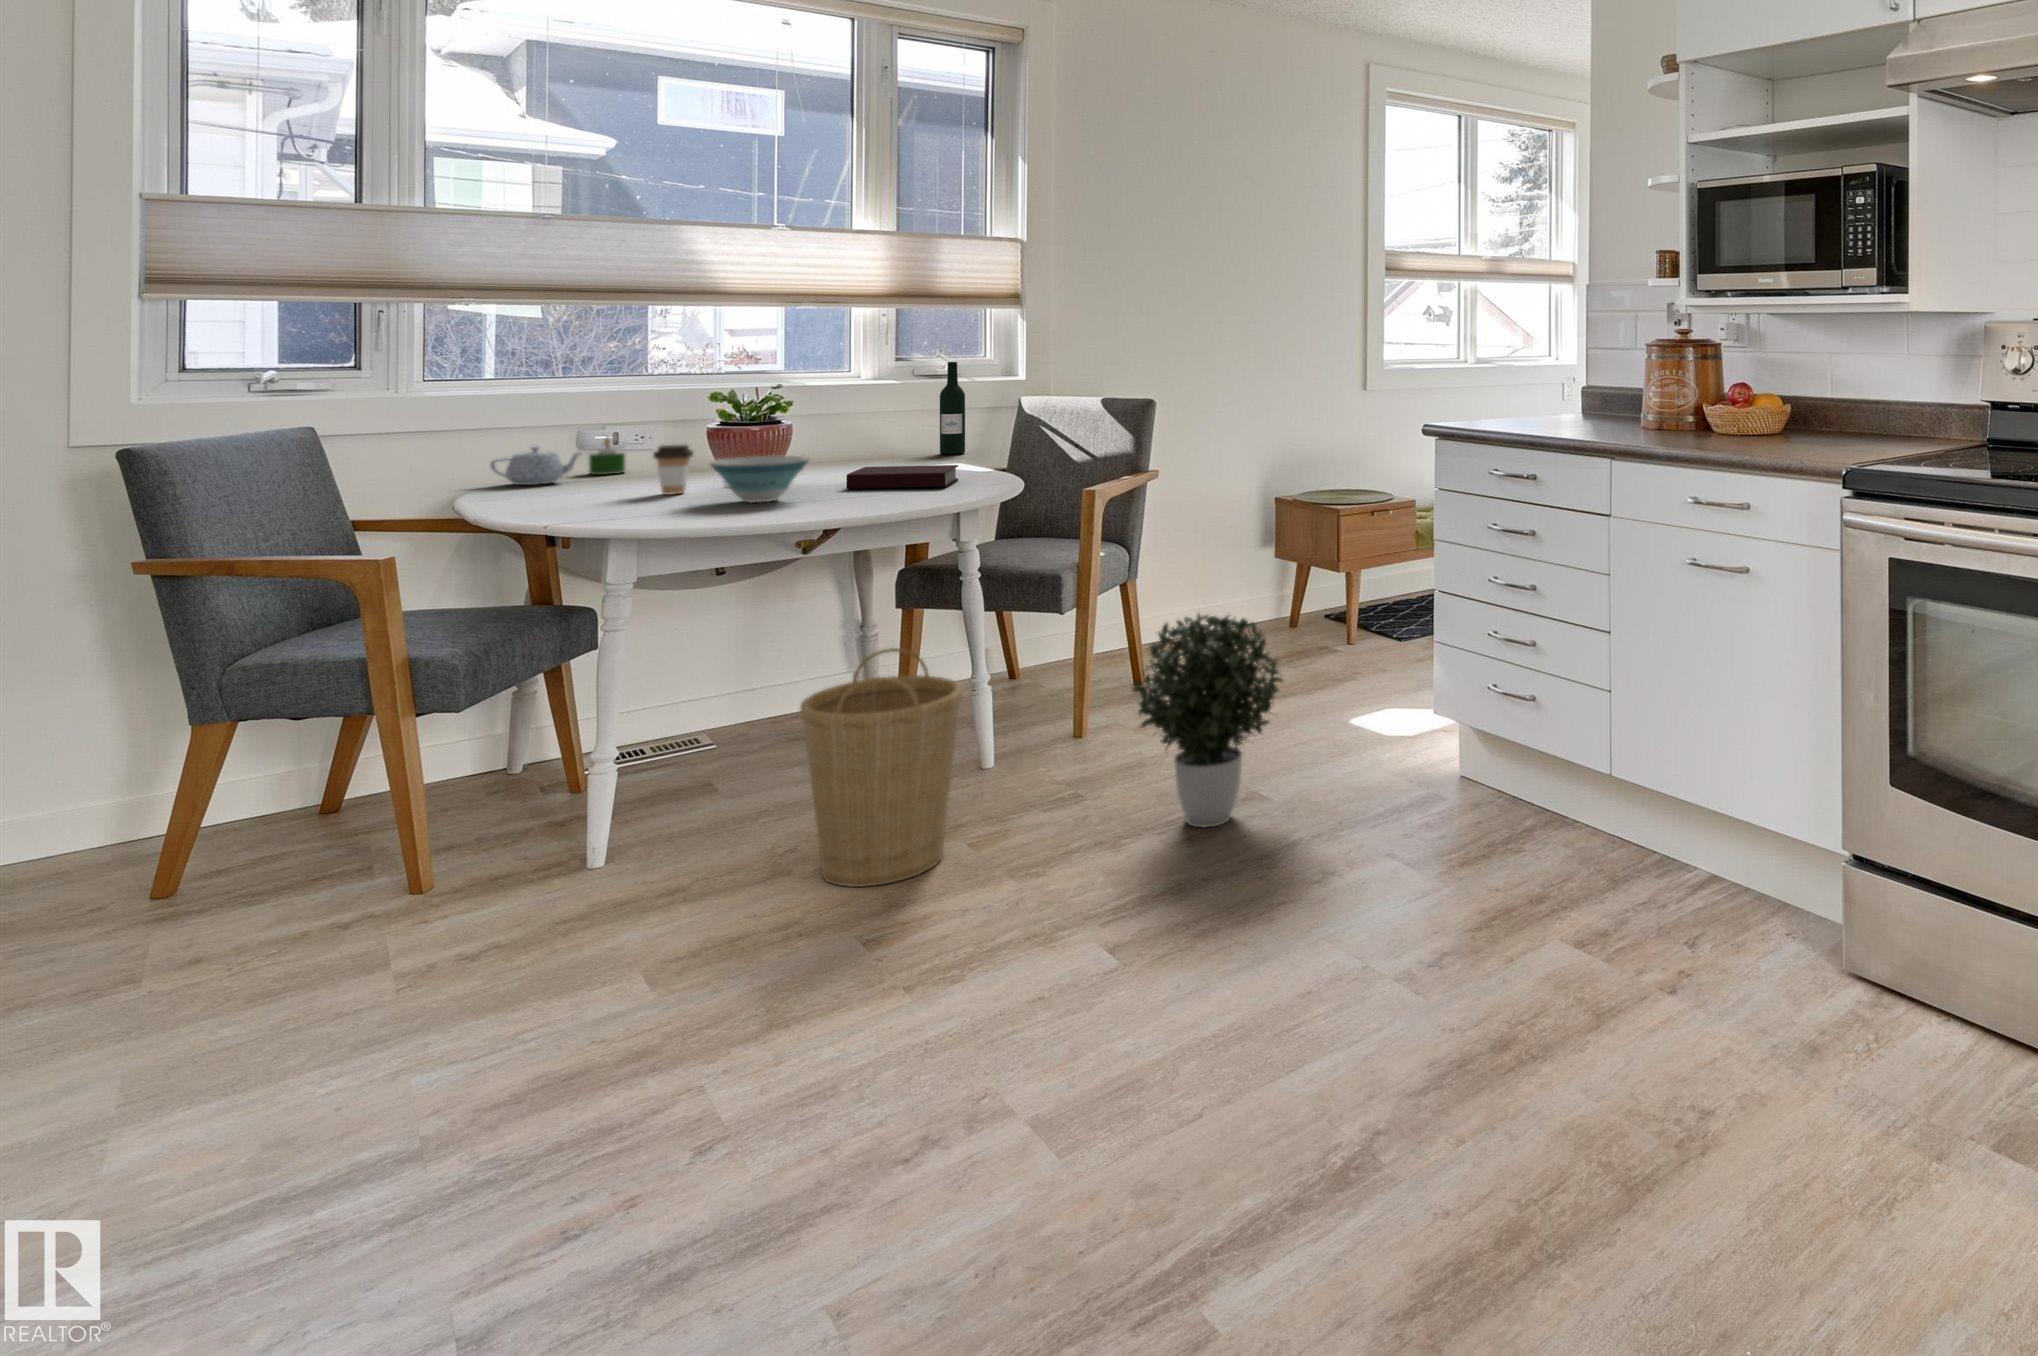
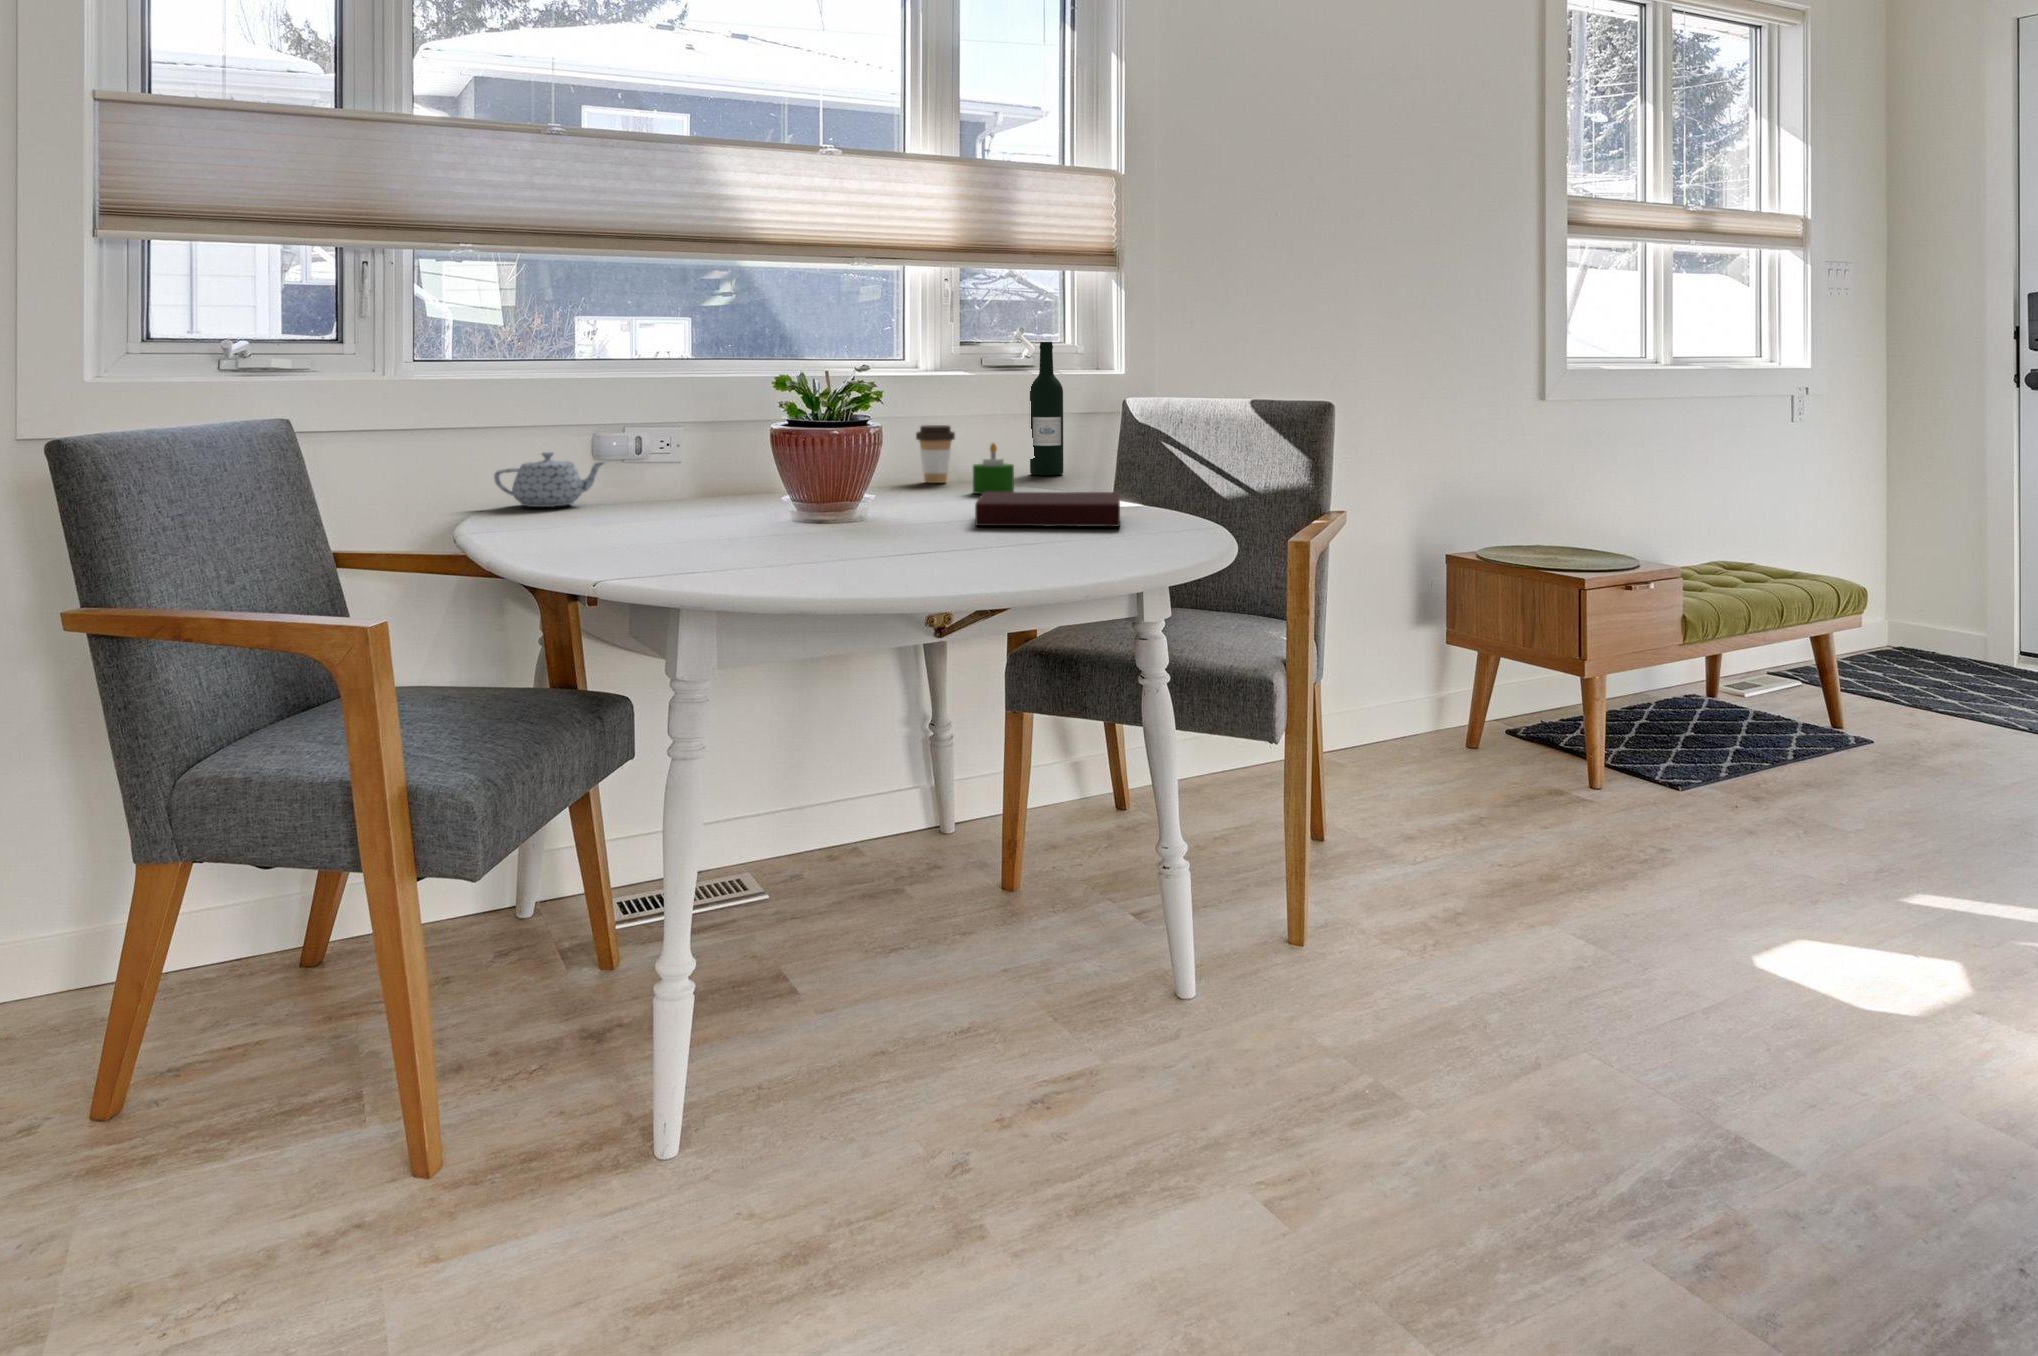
candle: present [589,438,625,475] -> present [973,443,1014,494]
coffee cup: present [653,445,693,495] -> present [916,425,955,483]
bowl: present [710,456,809,503] -> none [801,472,941,546]
potted plant: present [1133,614,1283,827] -> none [1524,775,1816,1193]
basket: present [800,648,962,887] -> none [987,808,1247,1266]

